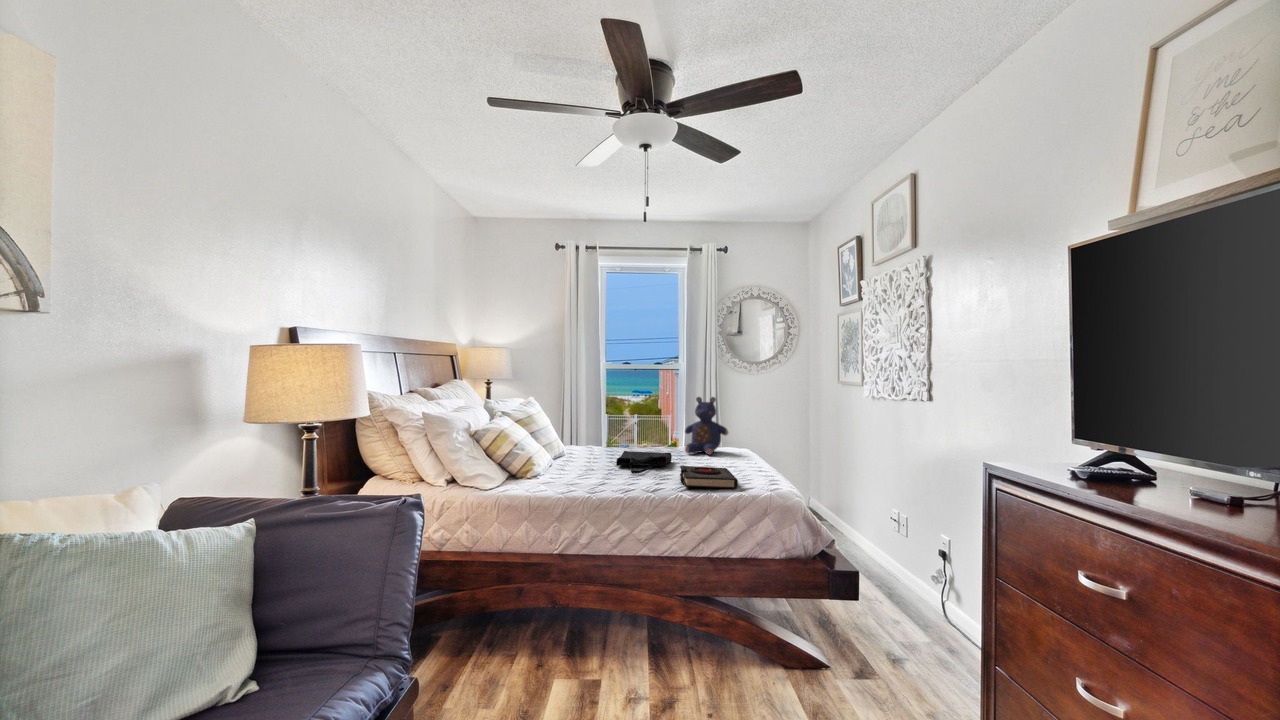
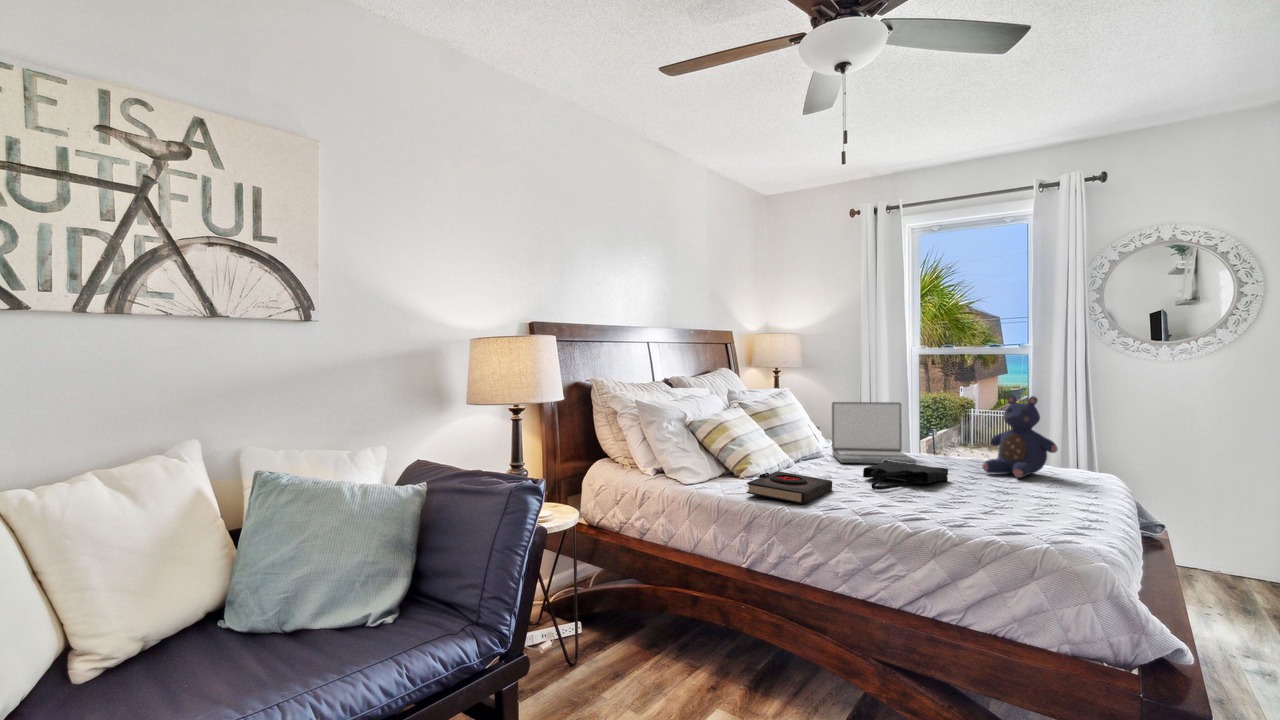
laptop: none [568,405,637,457] -> present [832,402,916,464]
book: present [680,466,738,488] -> present [746,471,832,504]

